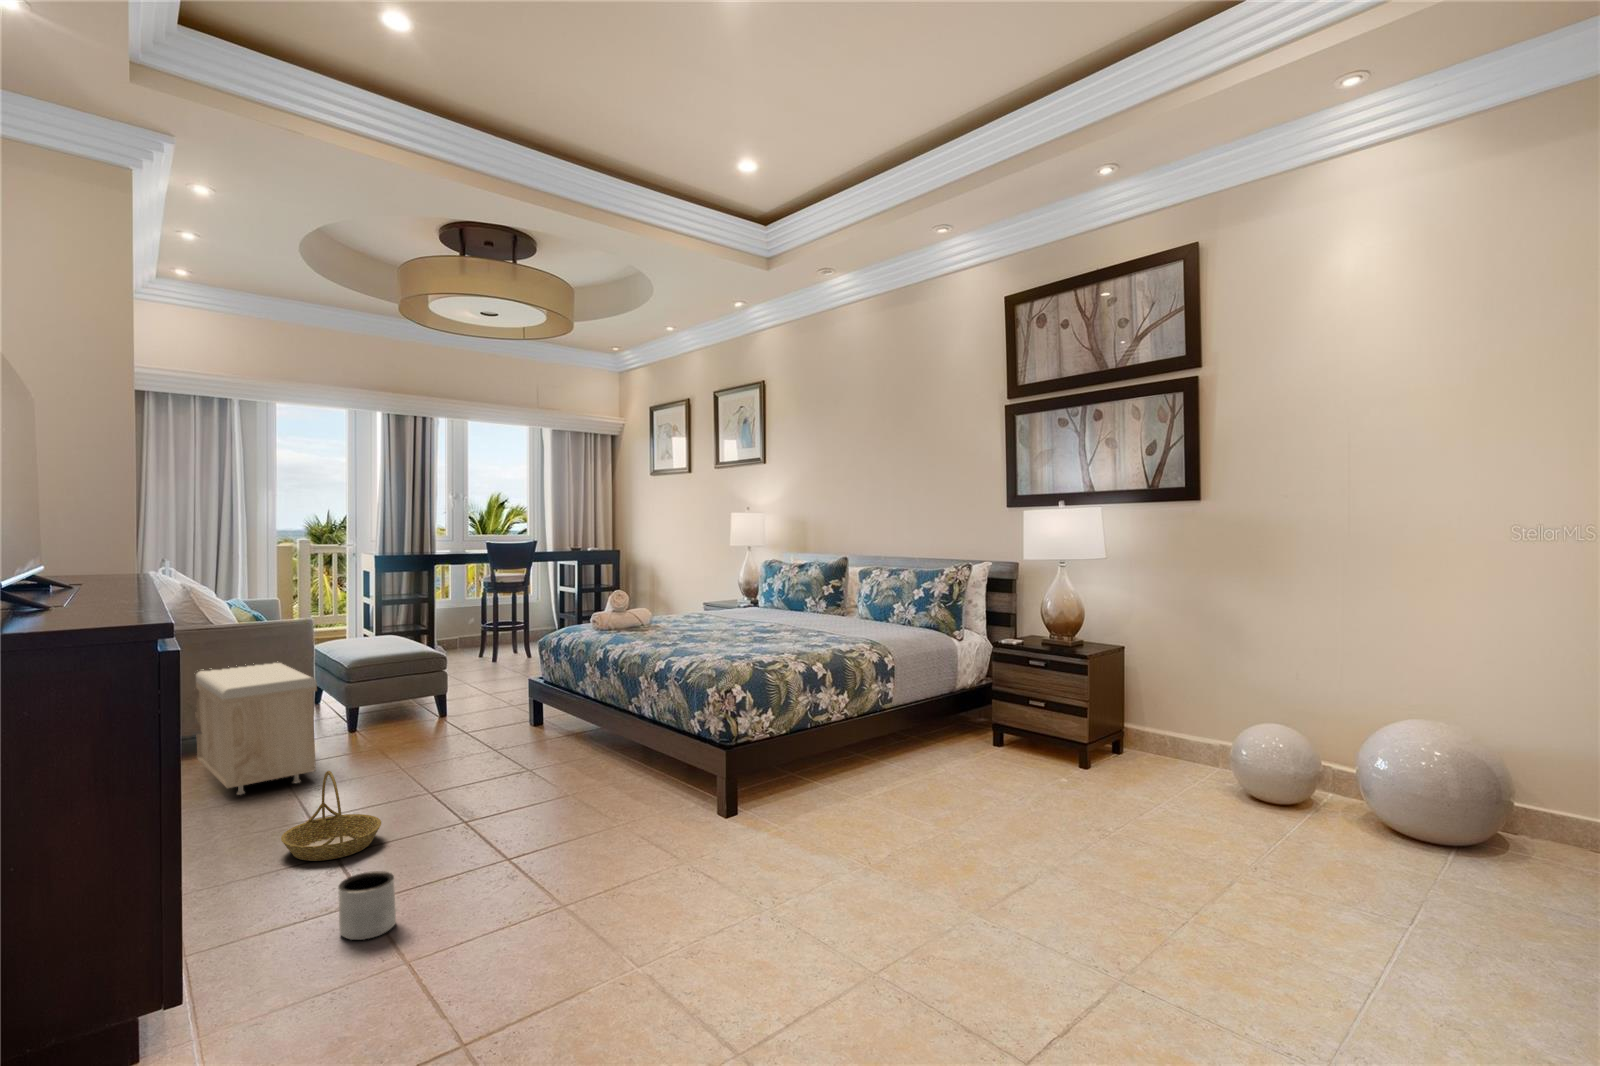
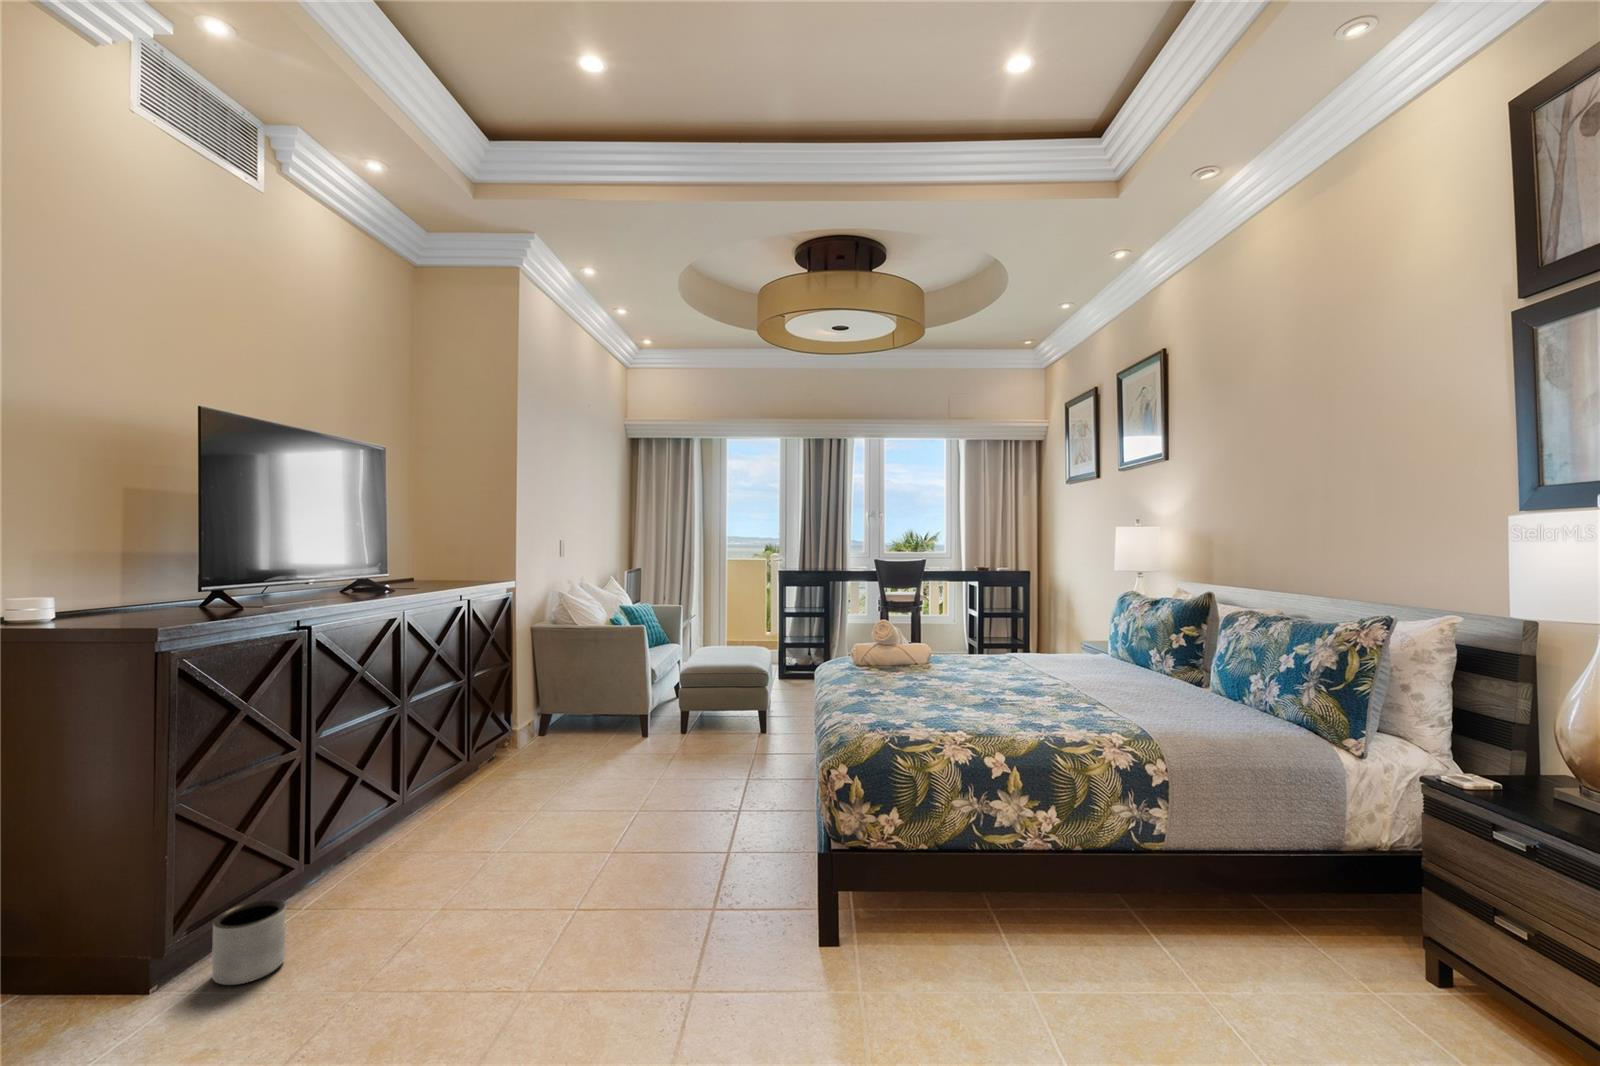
storage bench: present [196,663,317,795] -> none [494,651,600,765]
basket: present [281,771,381,861] -> none [386,766,487,860]

